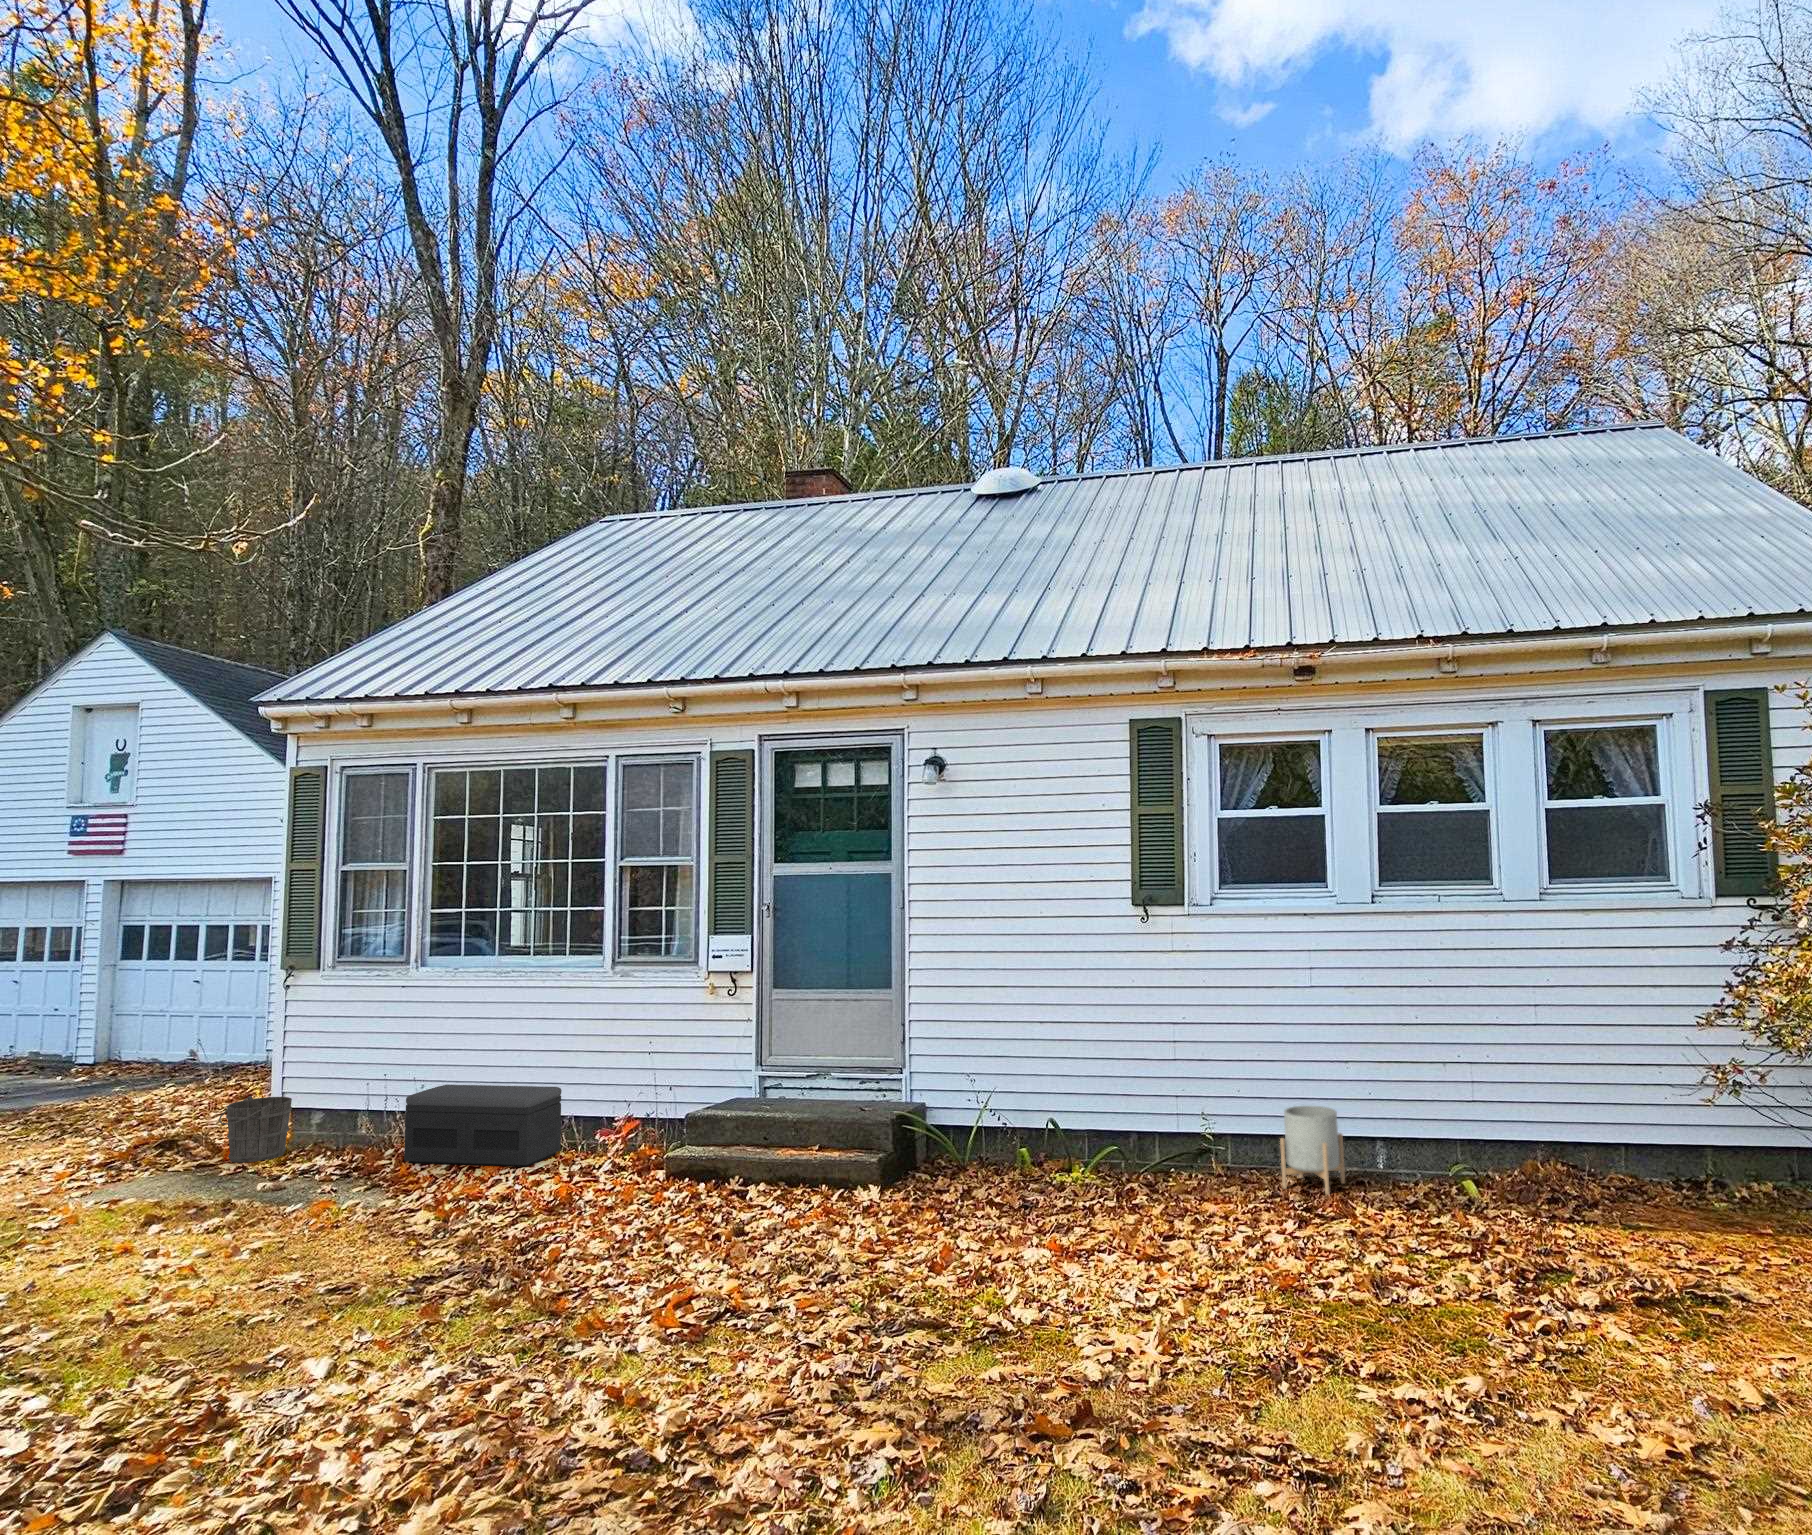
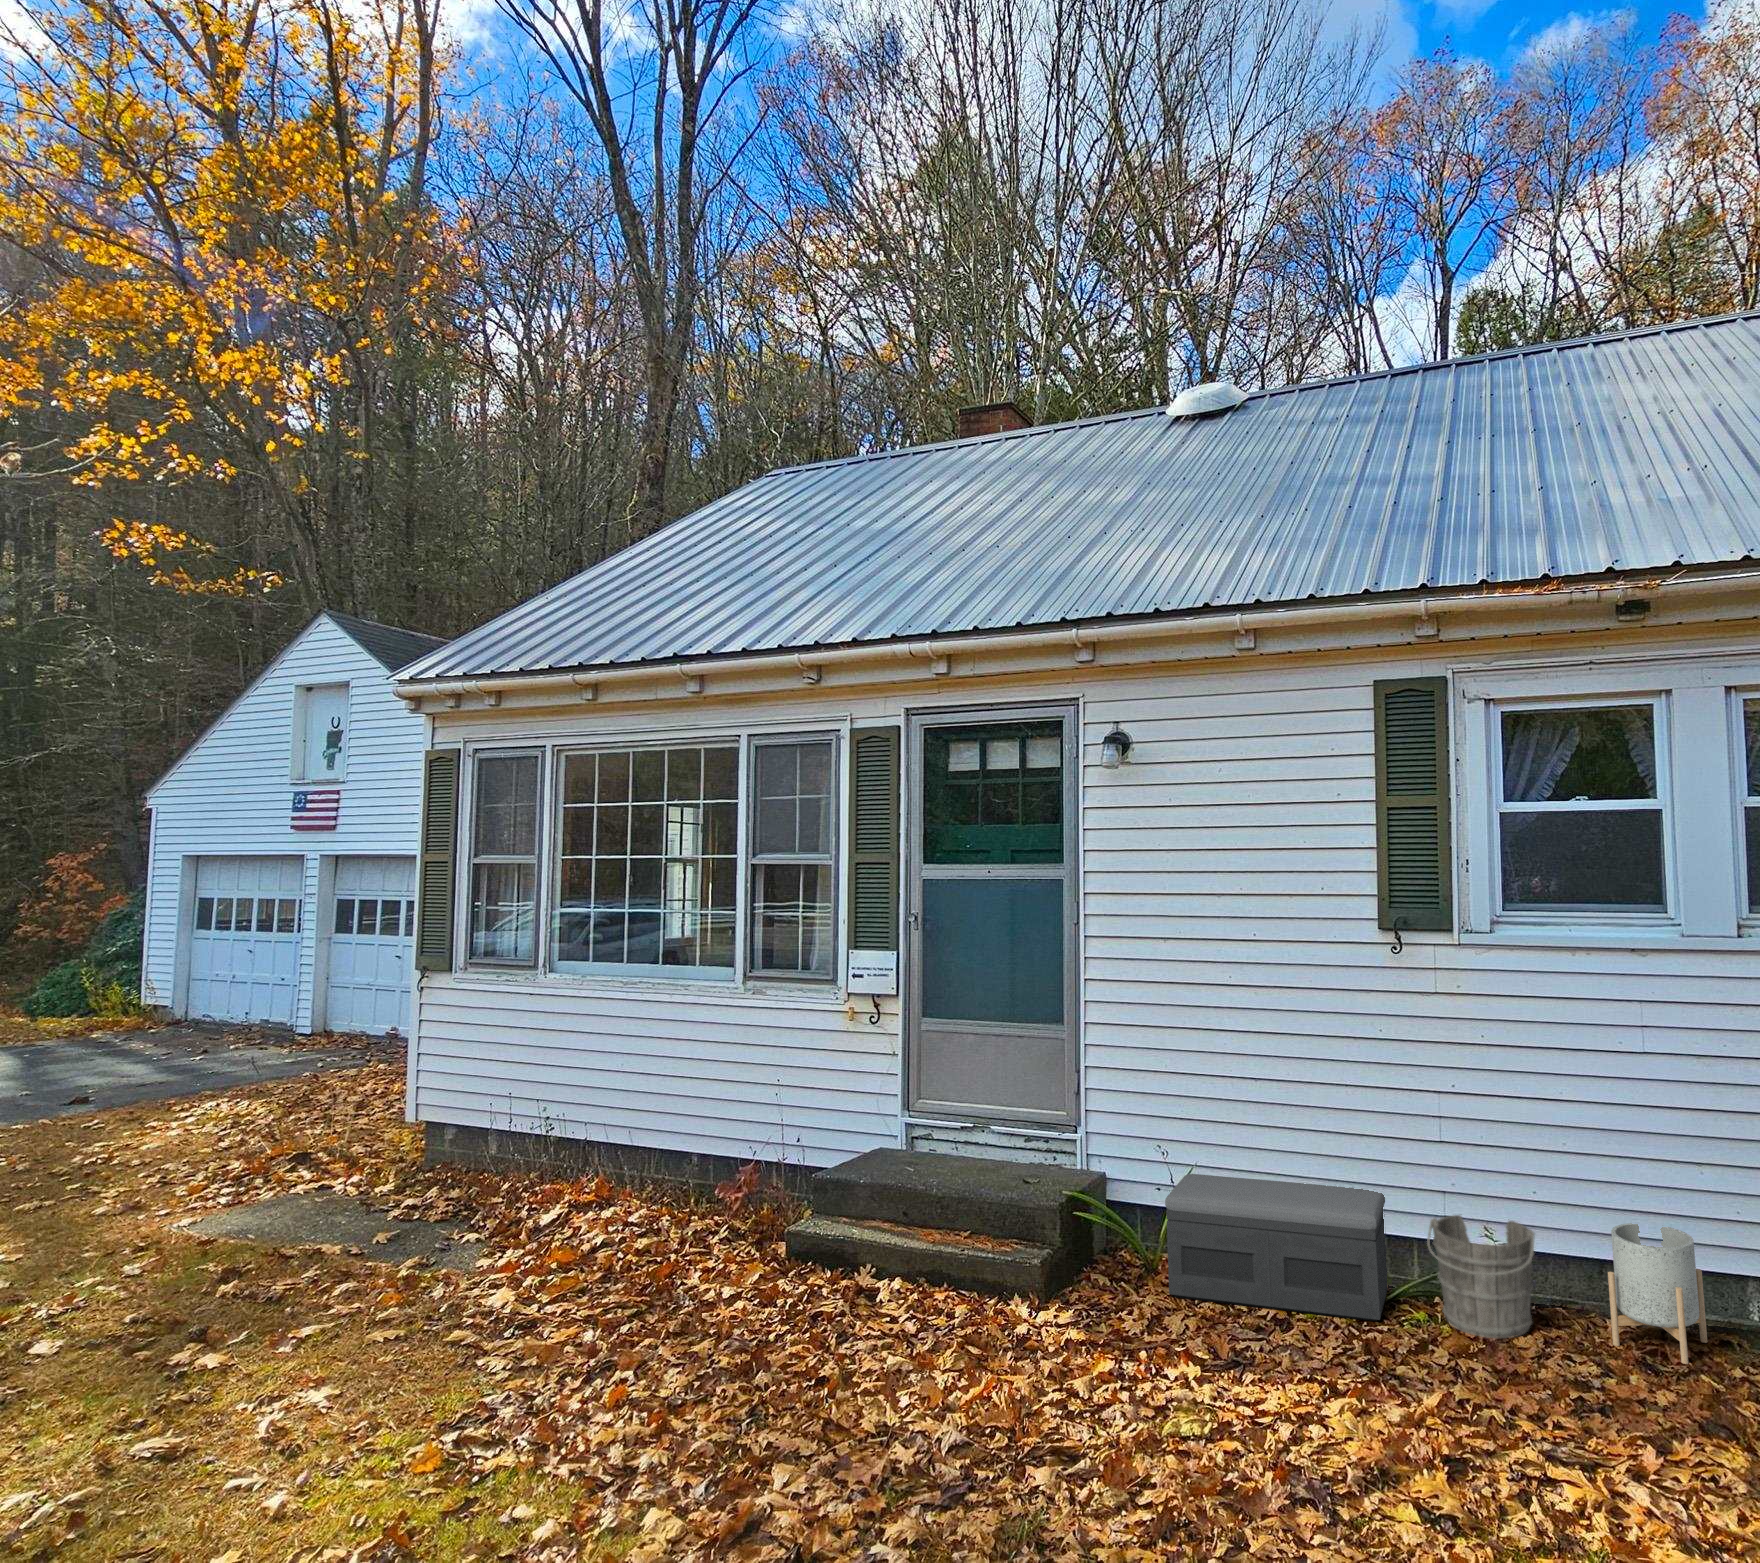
storage bench: present [404,1085,562,1167] -> present [1165,1174,1388,1321]
bucket: present [219,1096,292,1162] -> present [1427,1215,1535,1338]

